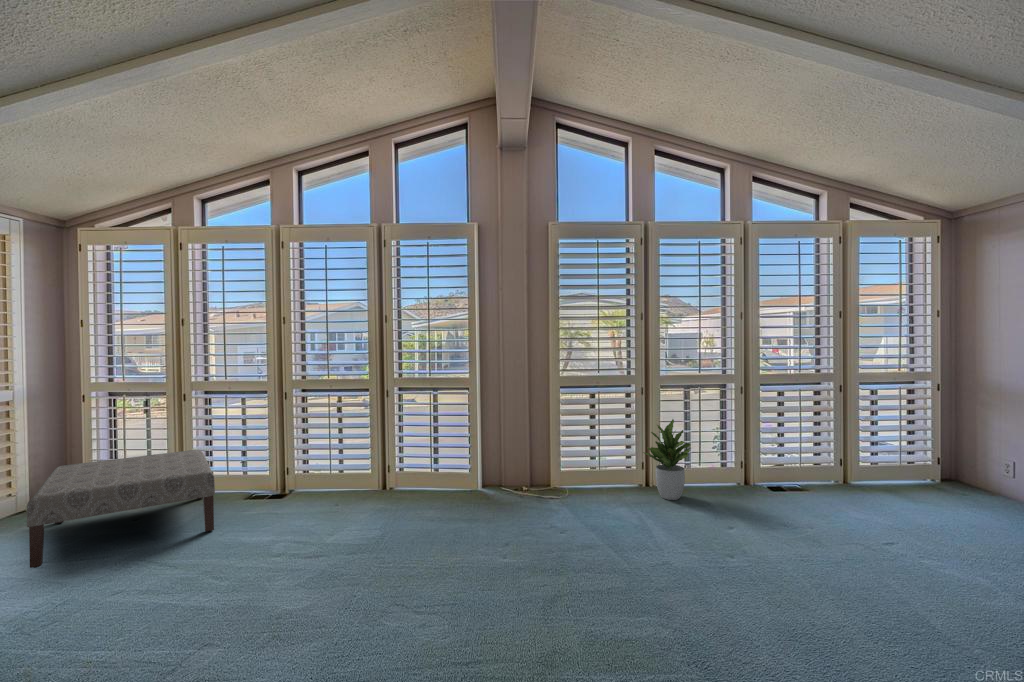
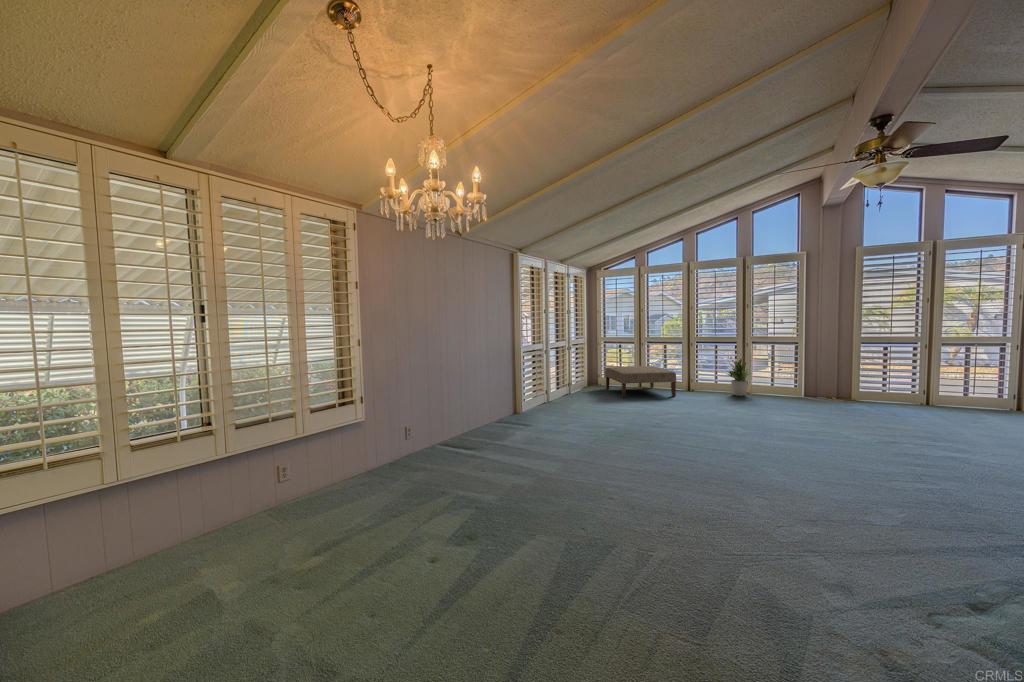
potted plant: present [643,419,690,500] -> present [727,358,751,396]

